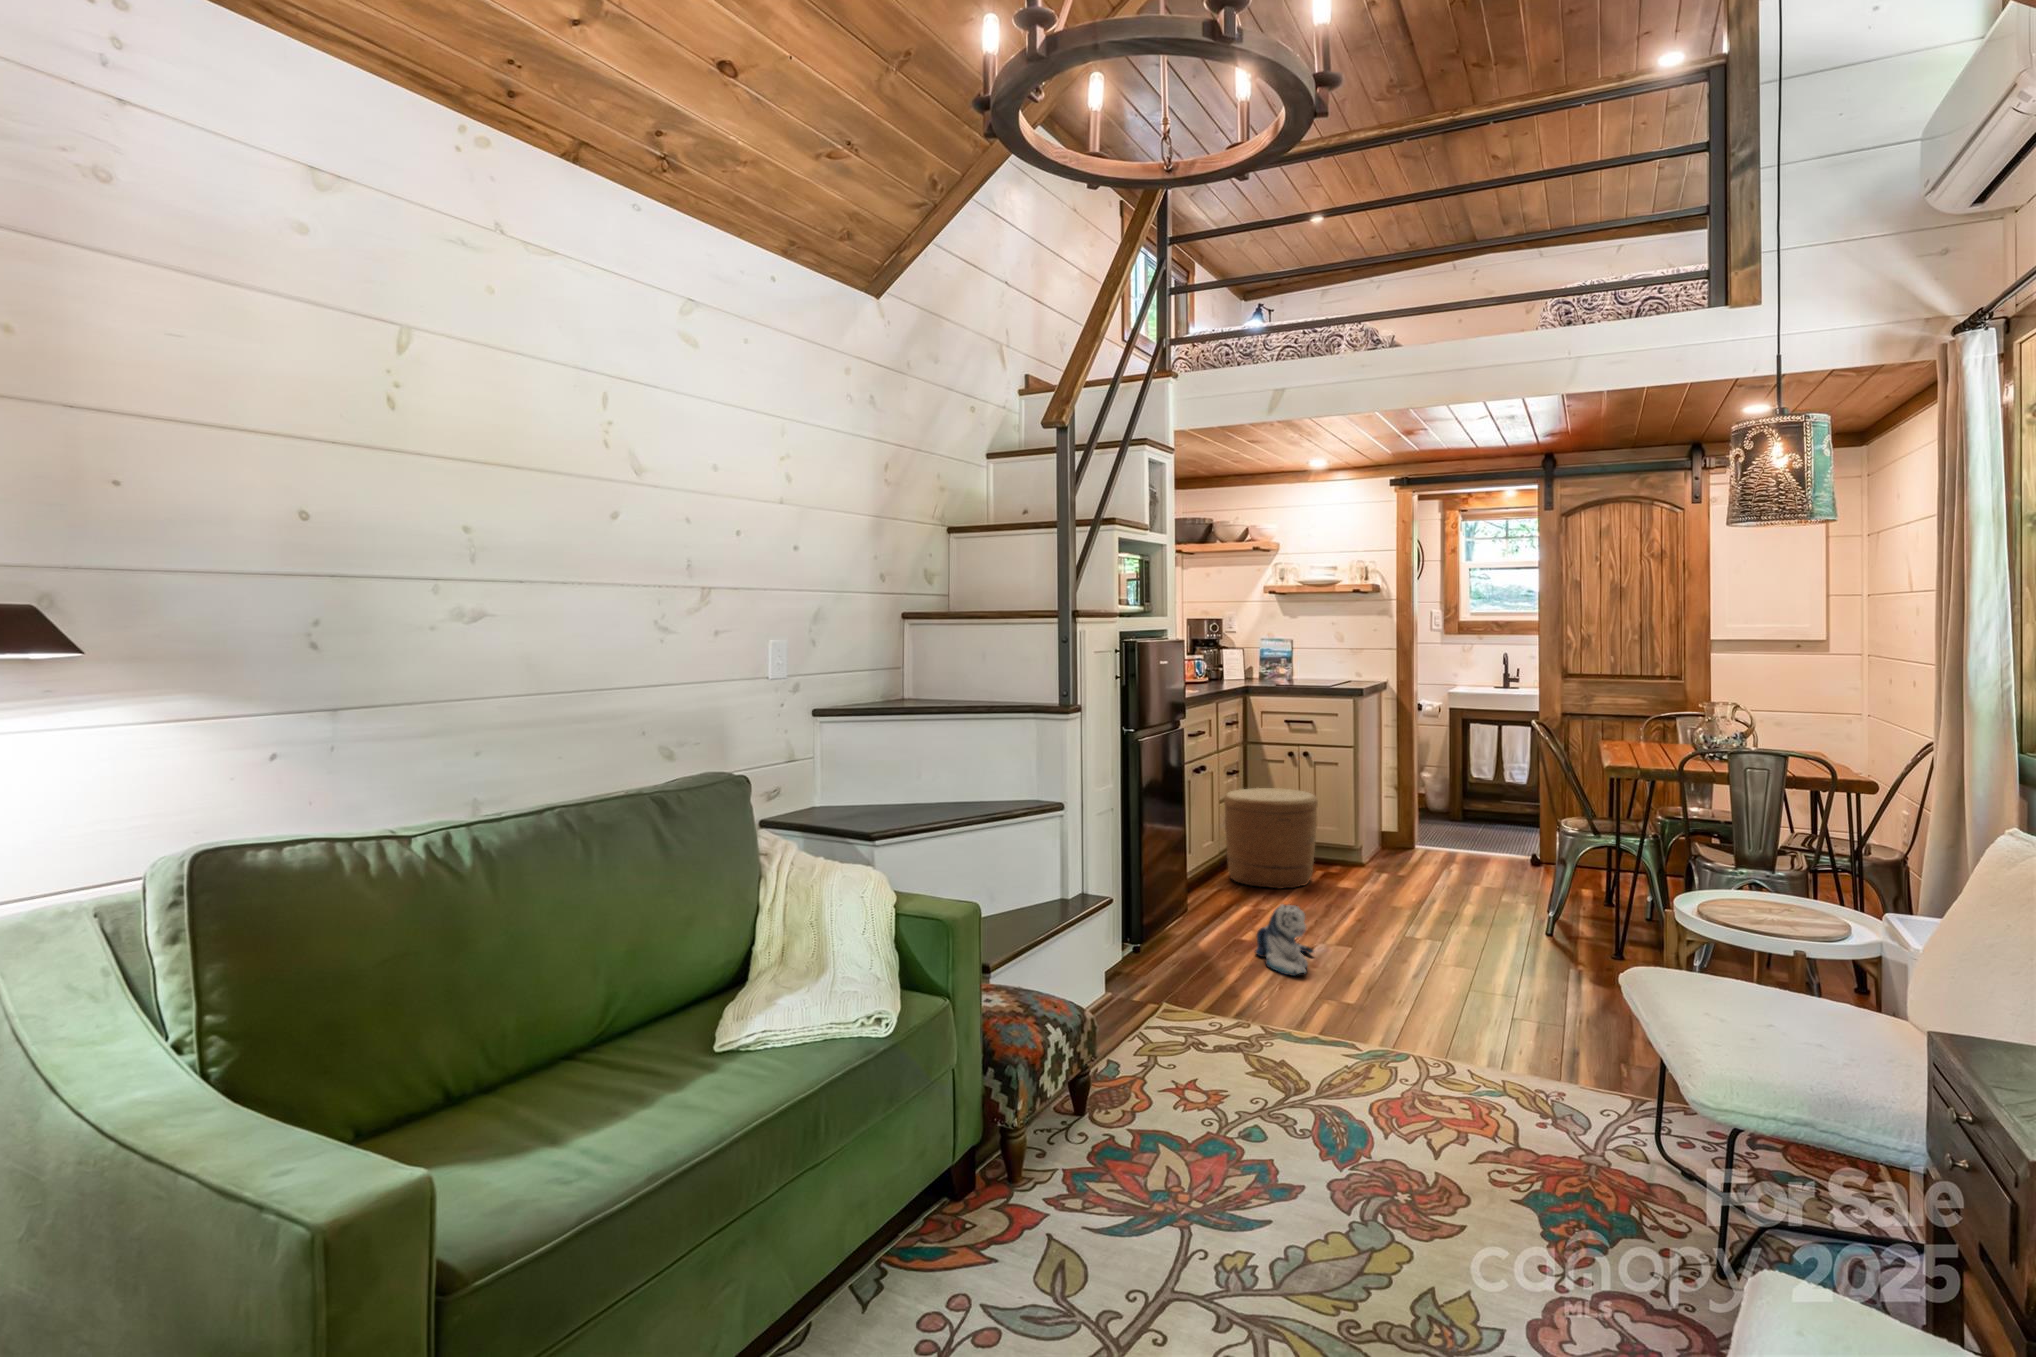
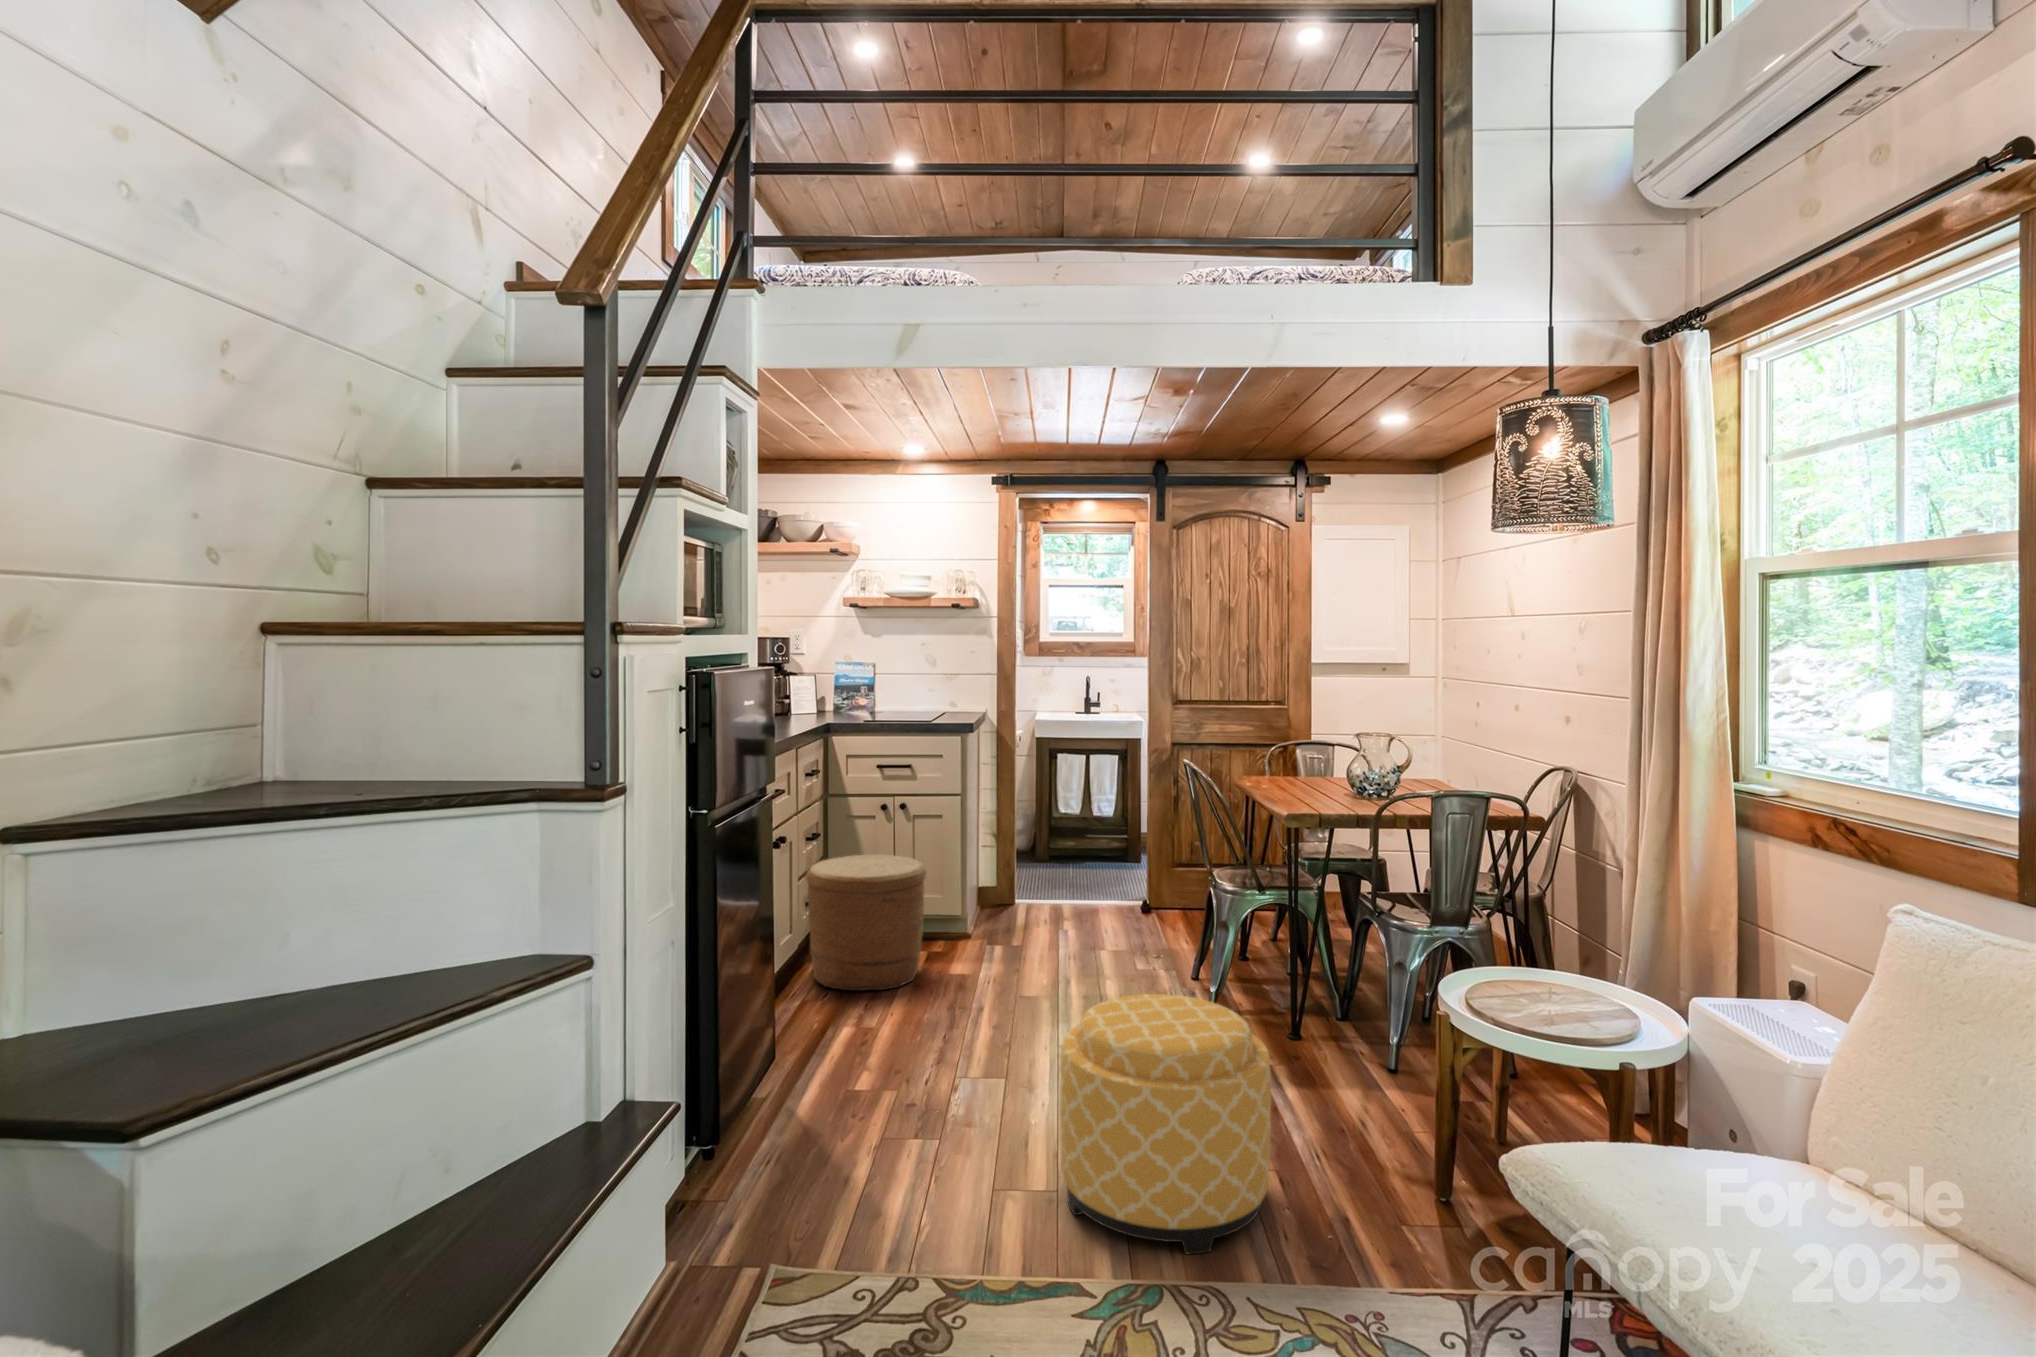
ottoman: none [1366,877,1530,1050] -> present [1060,994,1271,1254]
plush toy: present [1255,904,1314,976] -> none [881,1042,962,1152]

